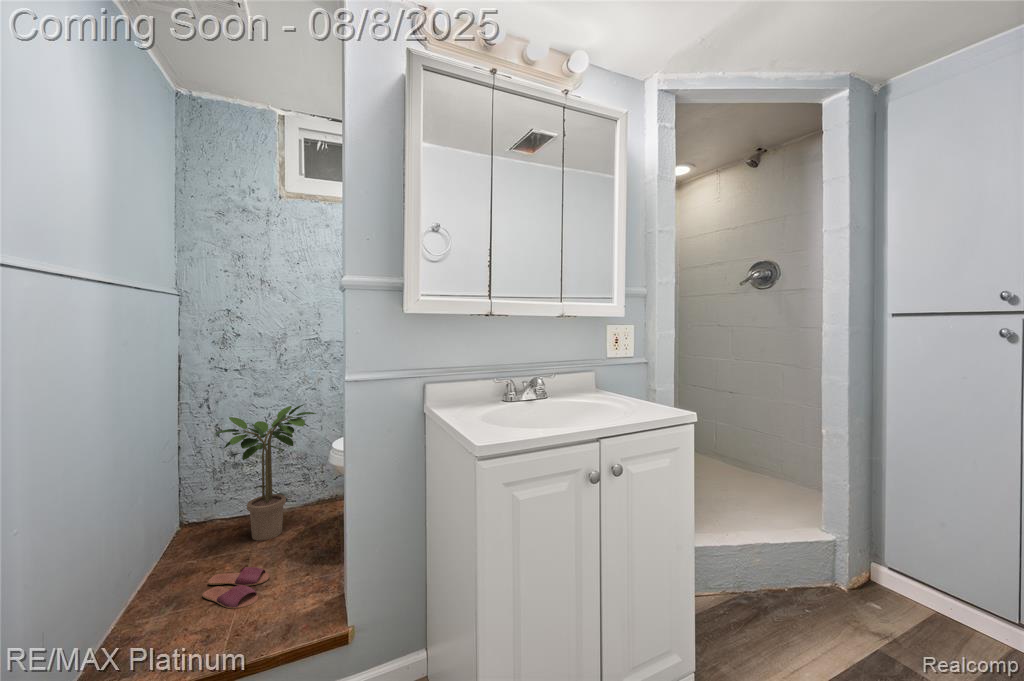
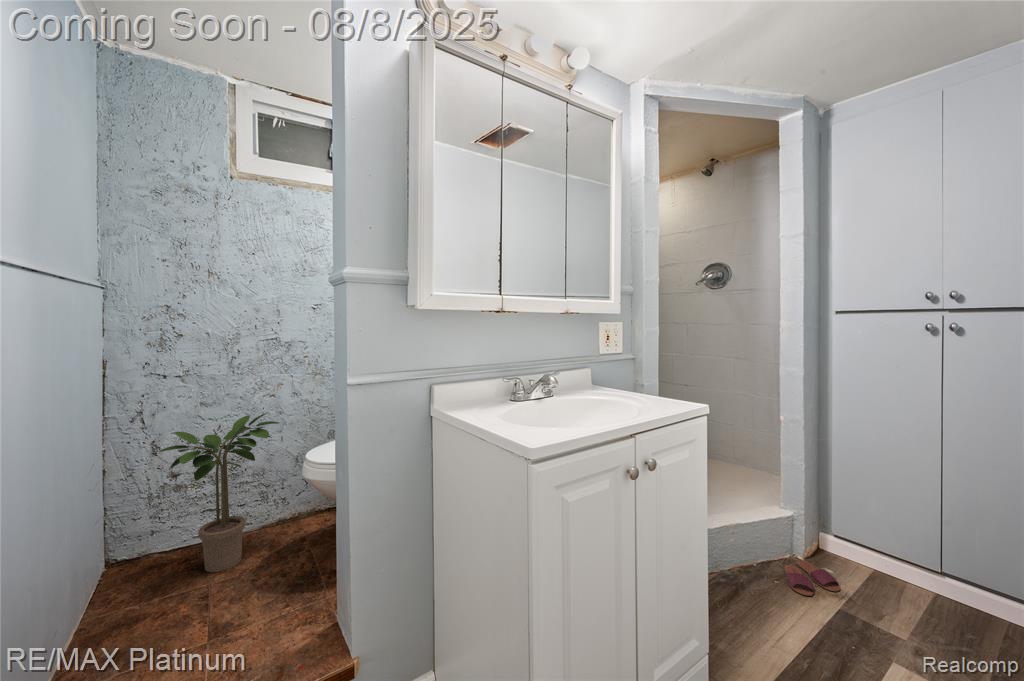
slippers: present [202,567,269,609] -> present [785,561,840,596]

